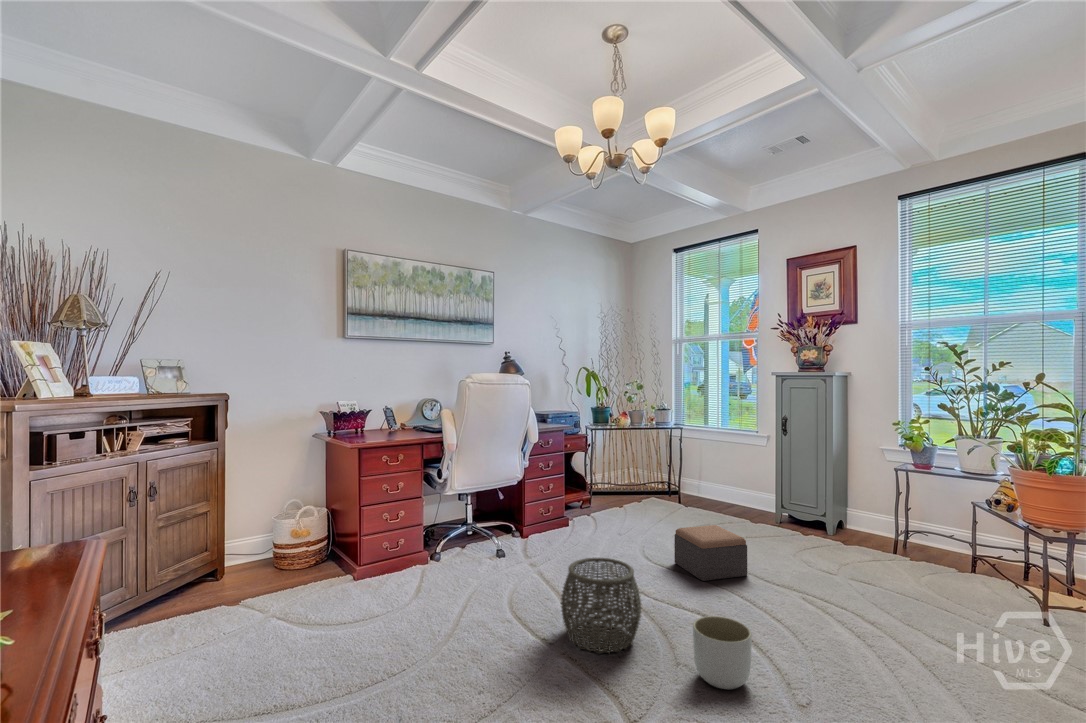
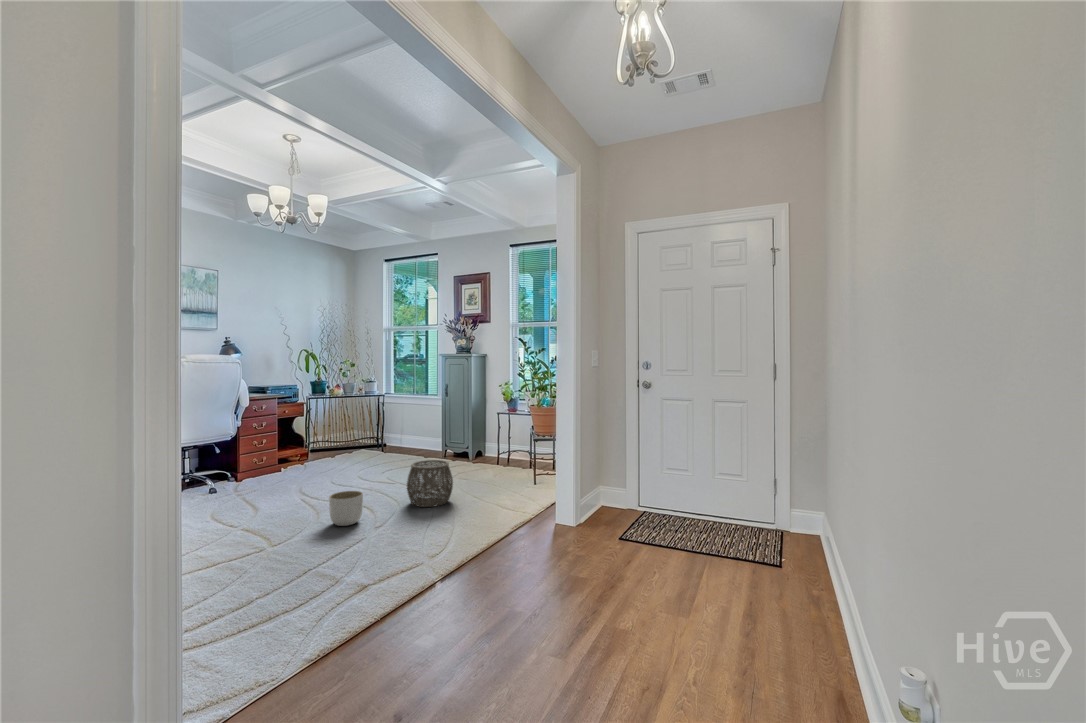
footstool: present [674,525,747,581] -> none [352,454,398,487]
woven basket: present [561,558,642,653] -> present [407,460,453,507]

